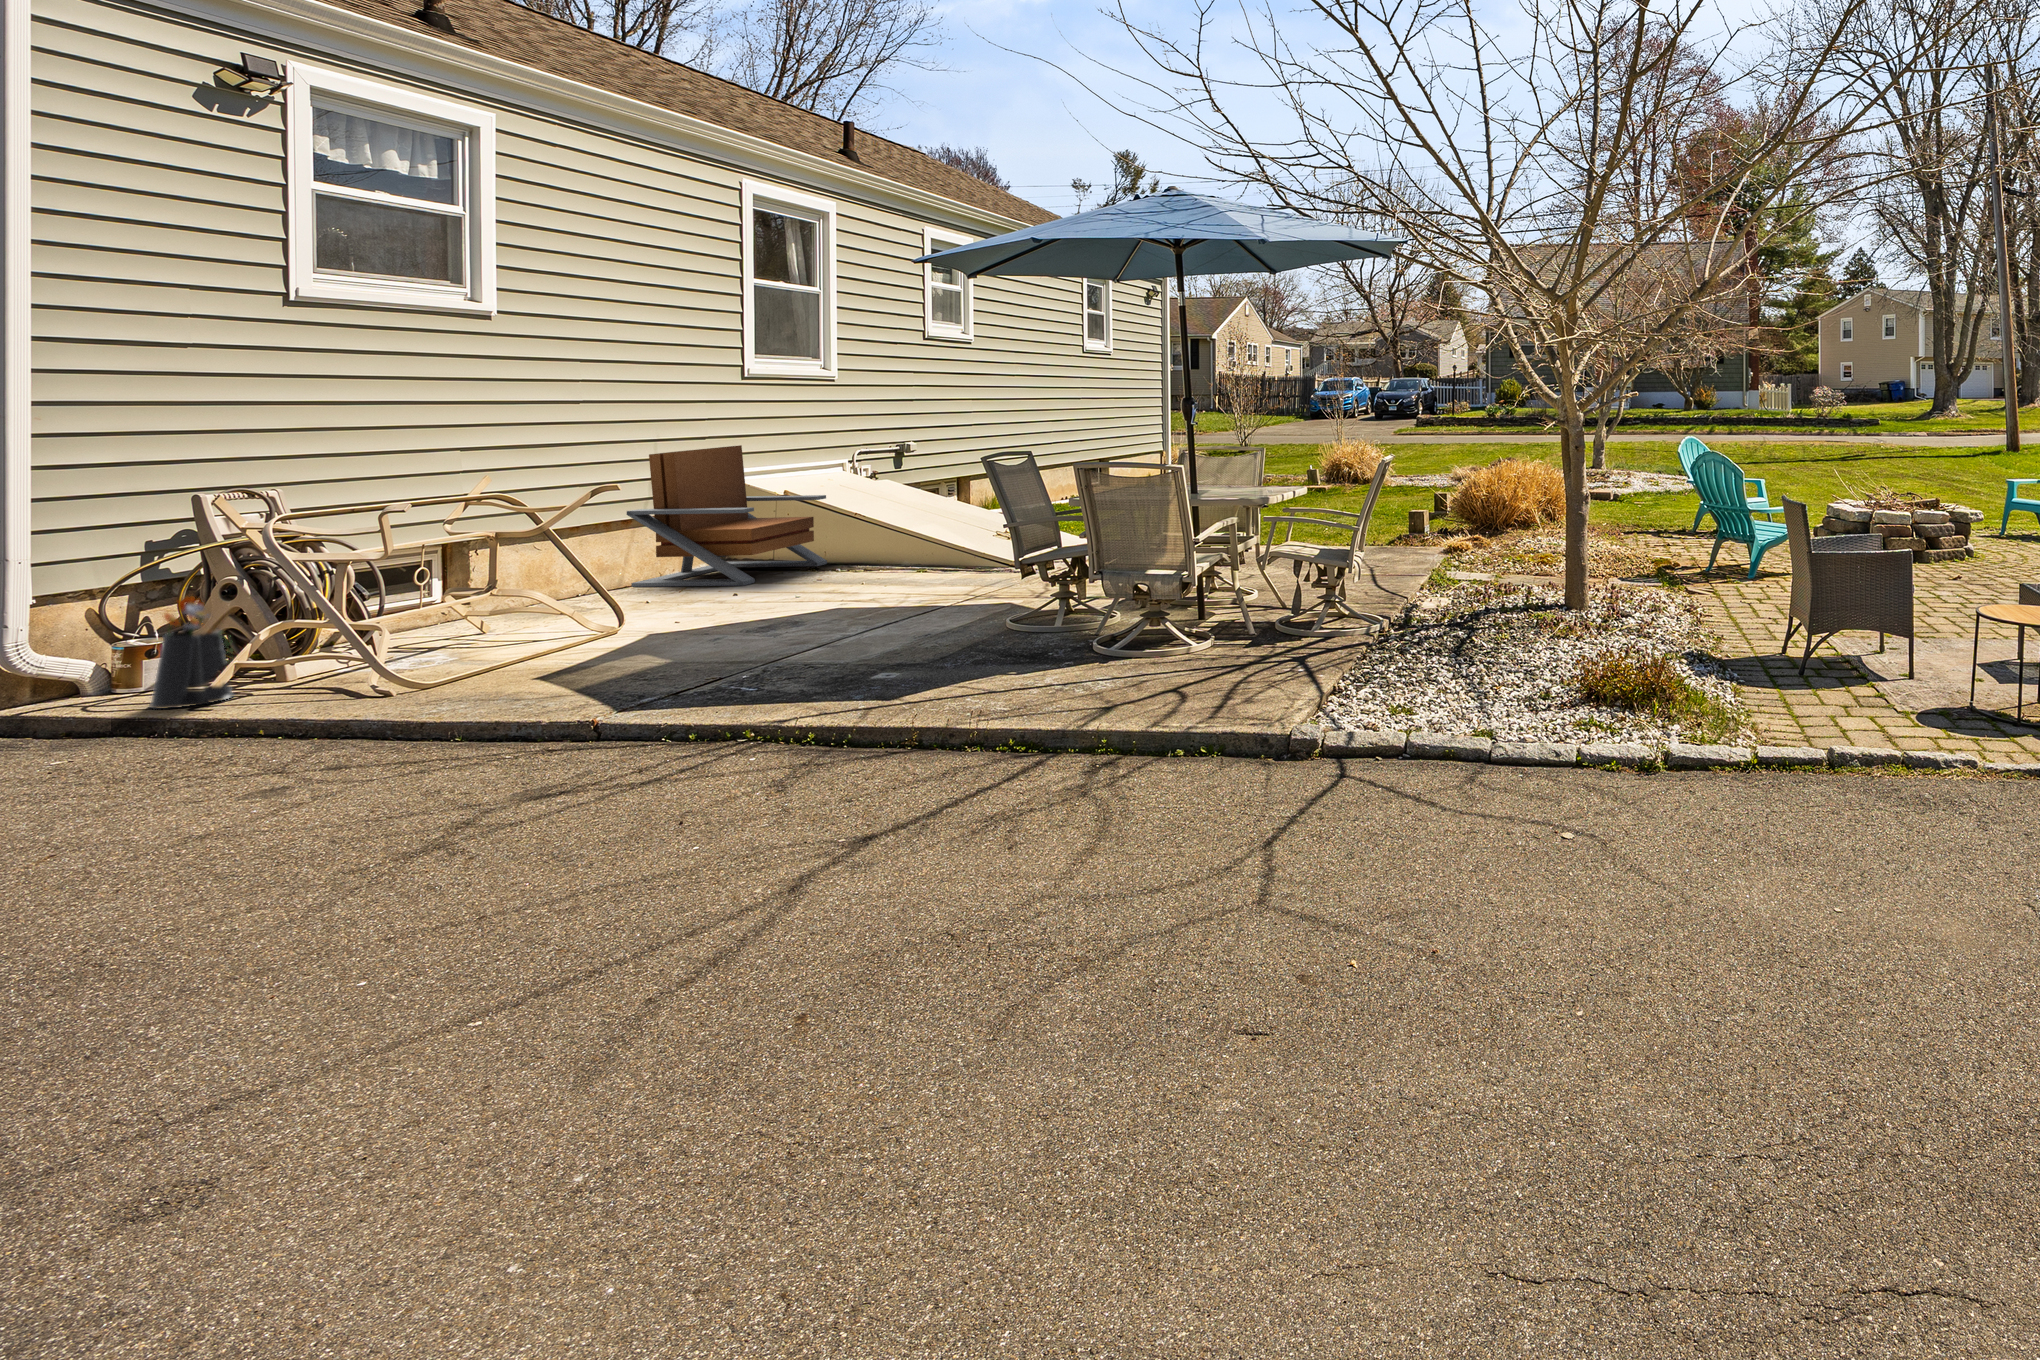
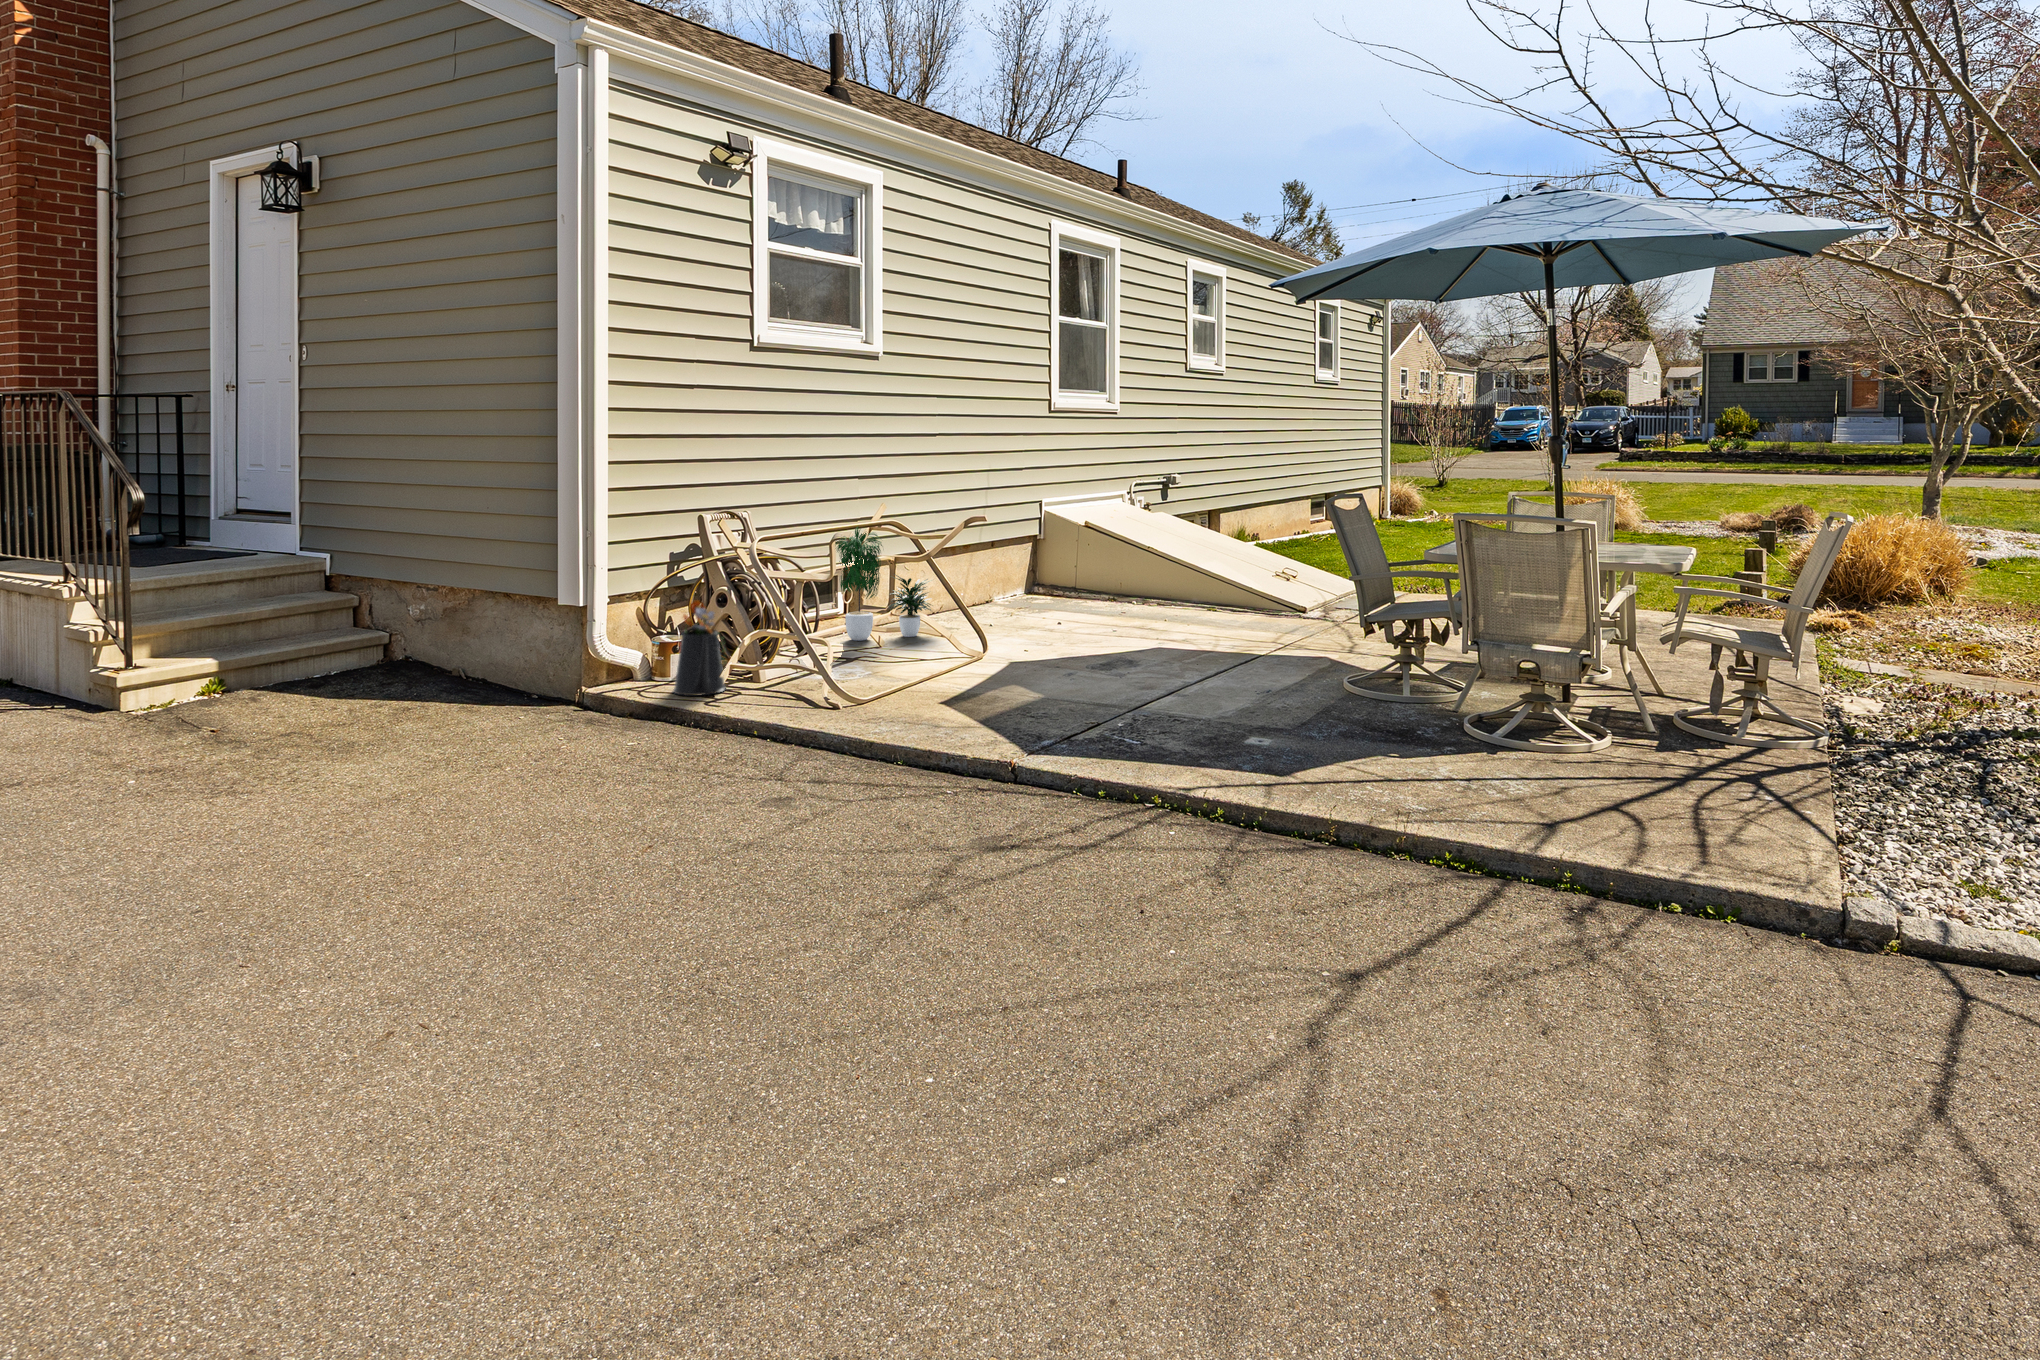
lounge chair: present [627,445,827,587] -> none [969,476,1128,613]
potted plant: none [421,503,563,633] -> present [836,527,932,641]

